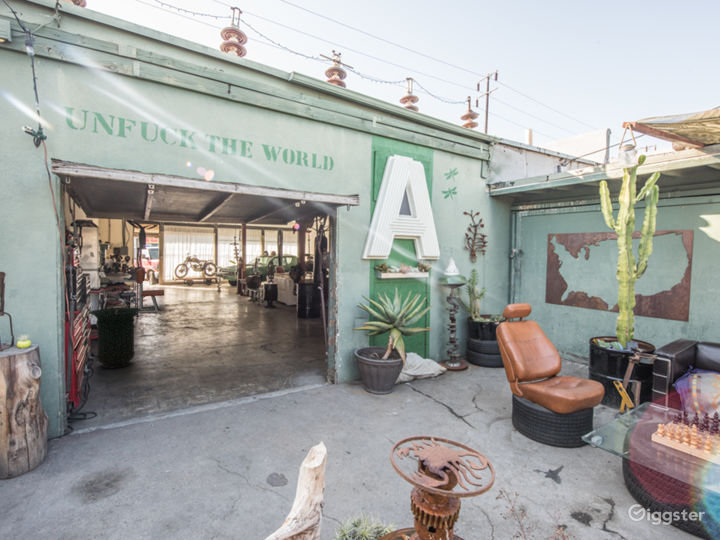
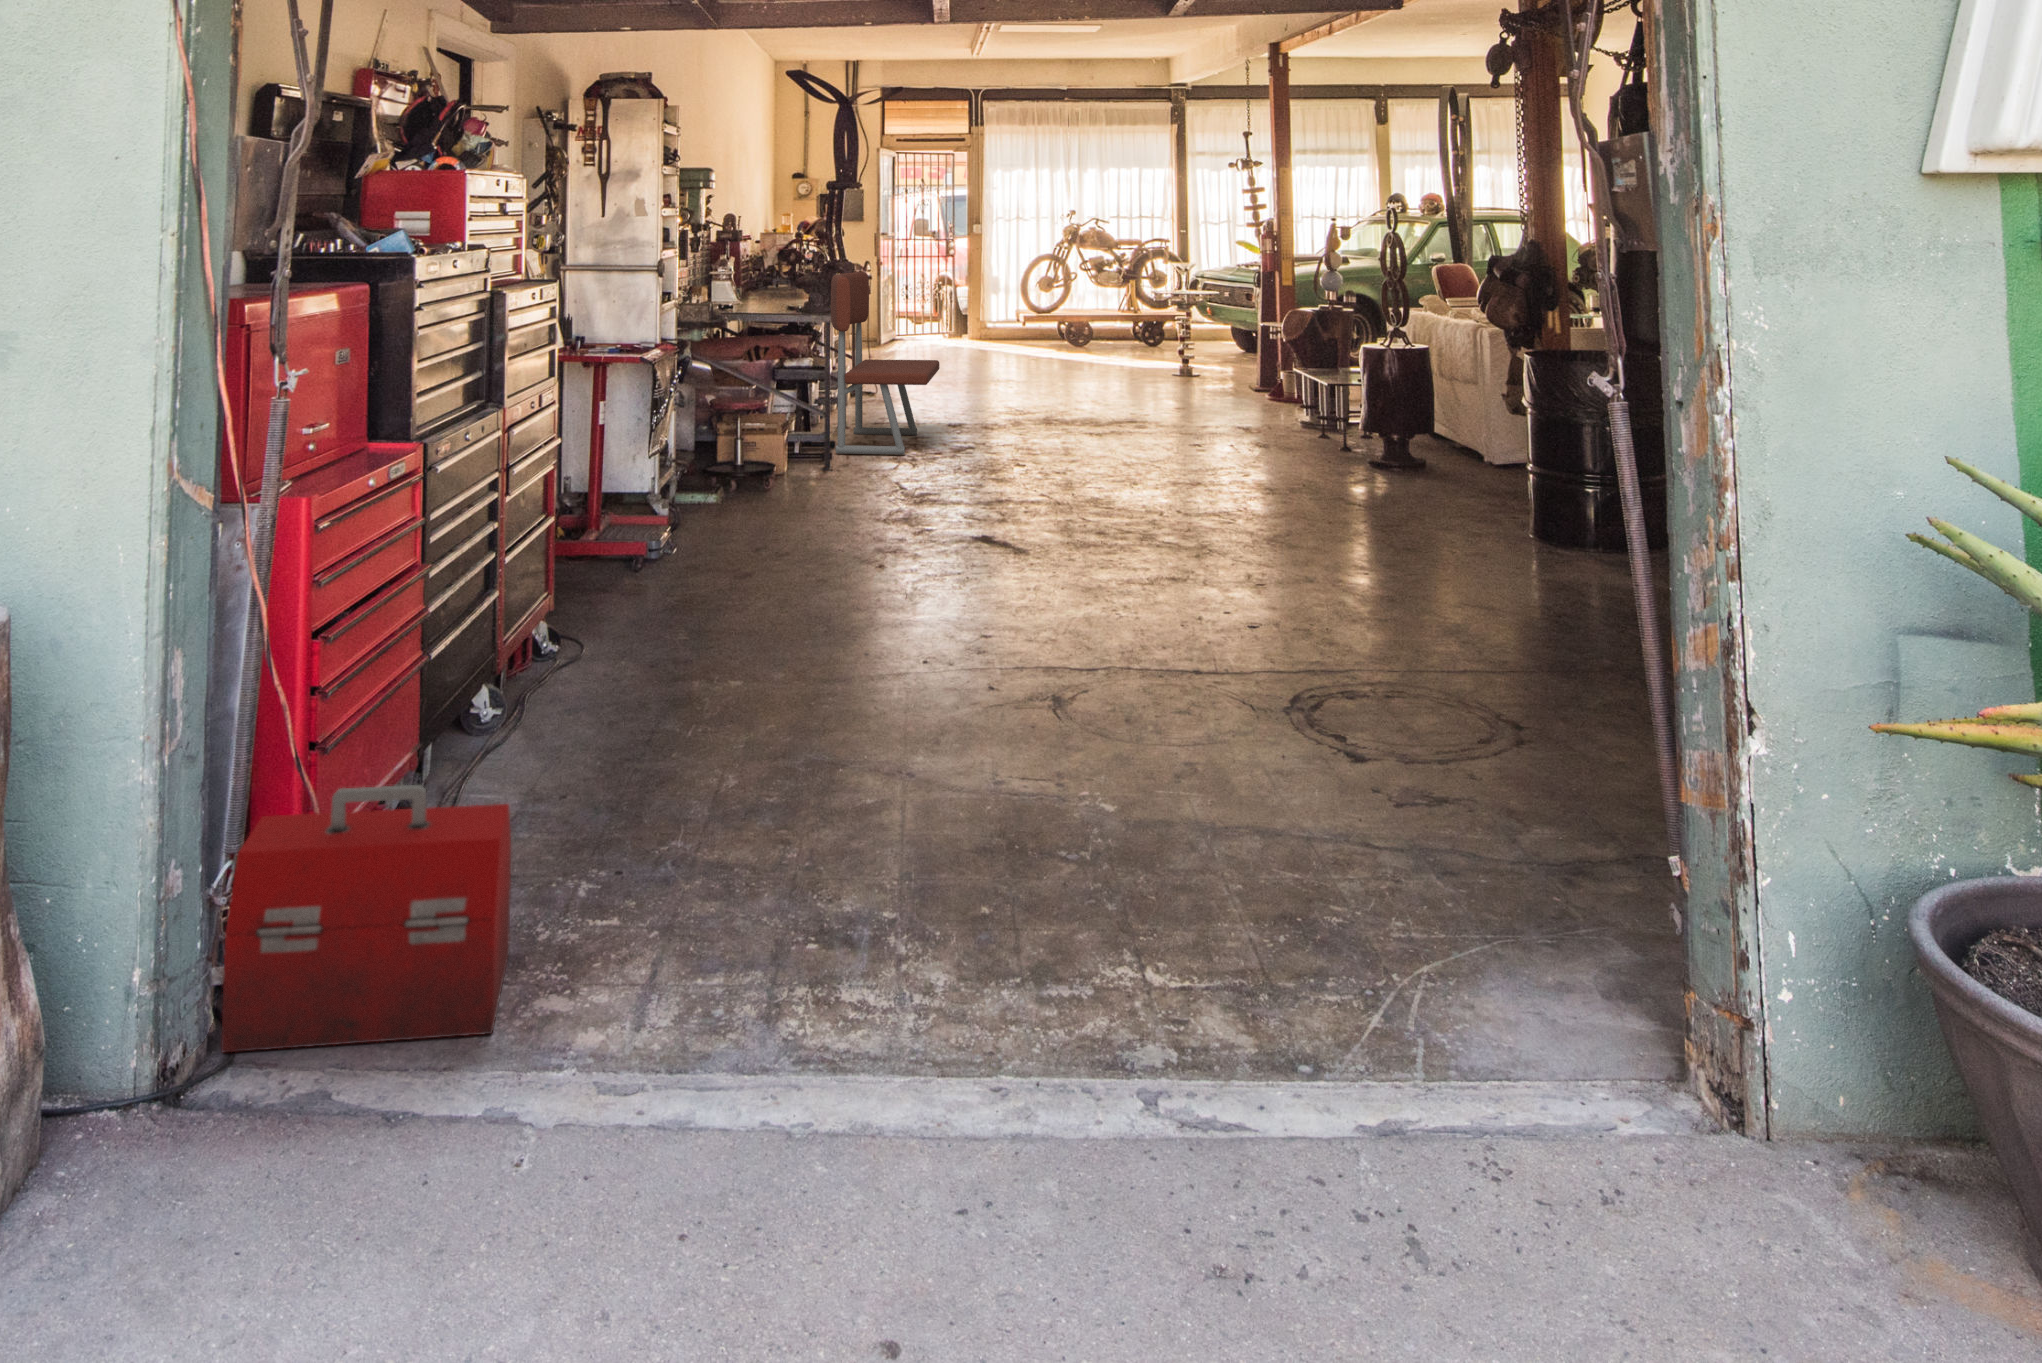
trash can: present [89,308,141,368] -> none [514,432,718,715]
toolbox: none [70,374,133,428] -> present [221,785,511,1052]

